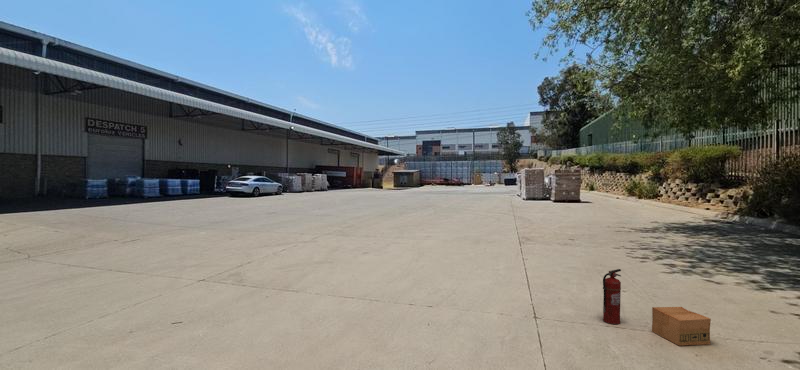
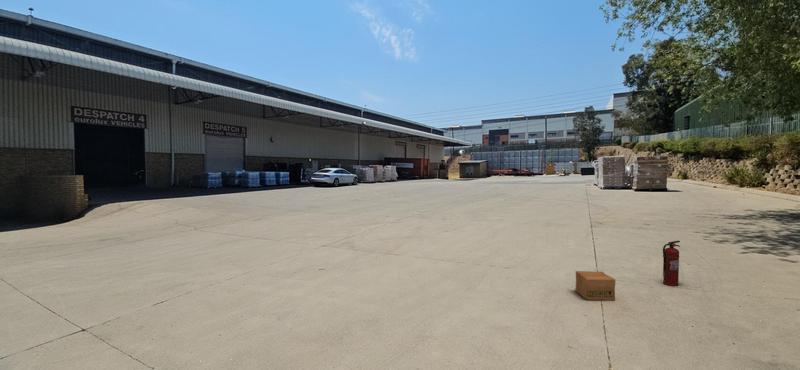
cardboard box: present [652,307,711,346] -> present [575,271,615,300]

